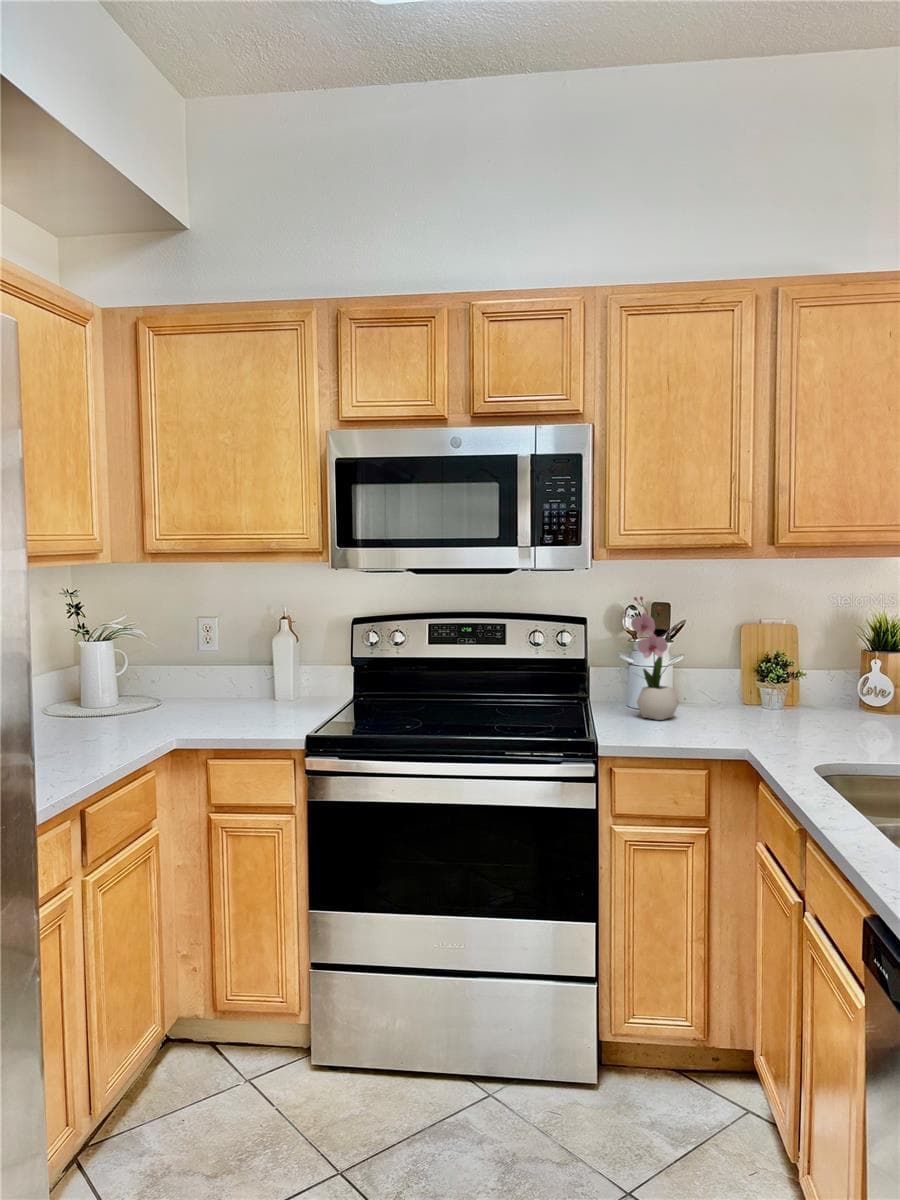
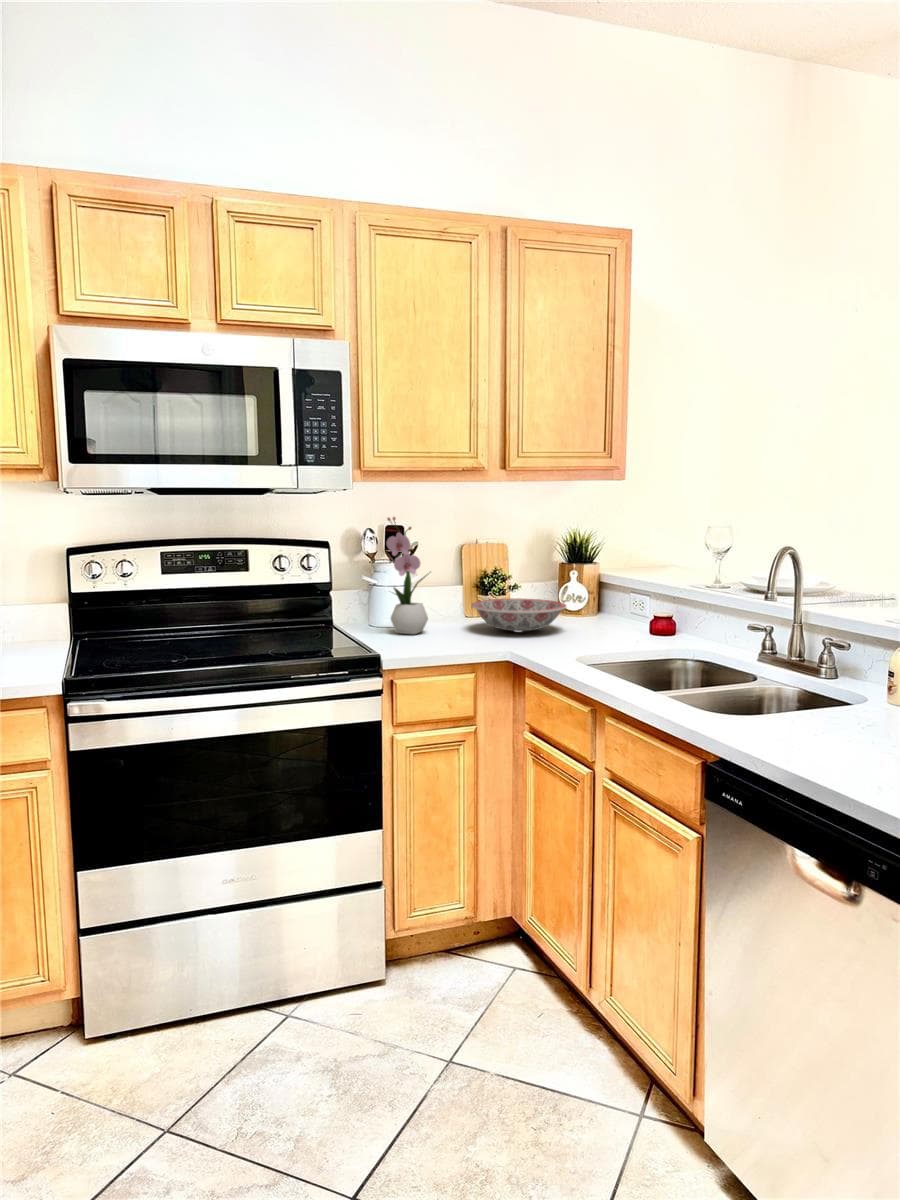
ceramic bowl: none [728,688,843,727] -> present [471,598,566,631]

